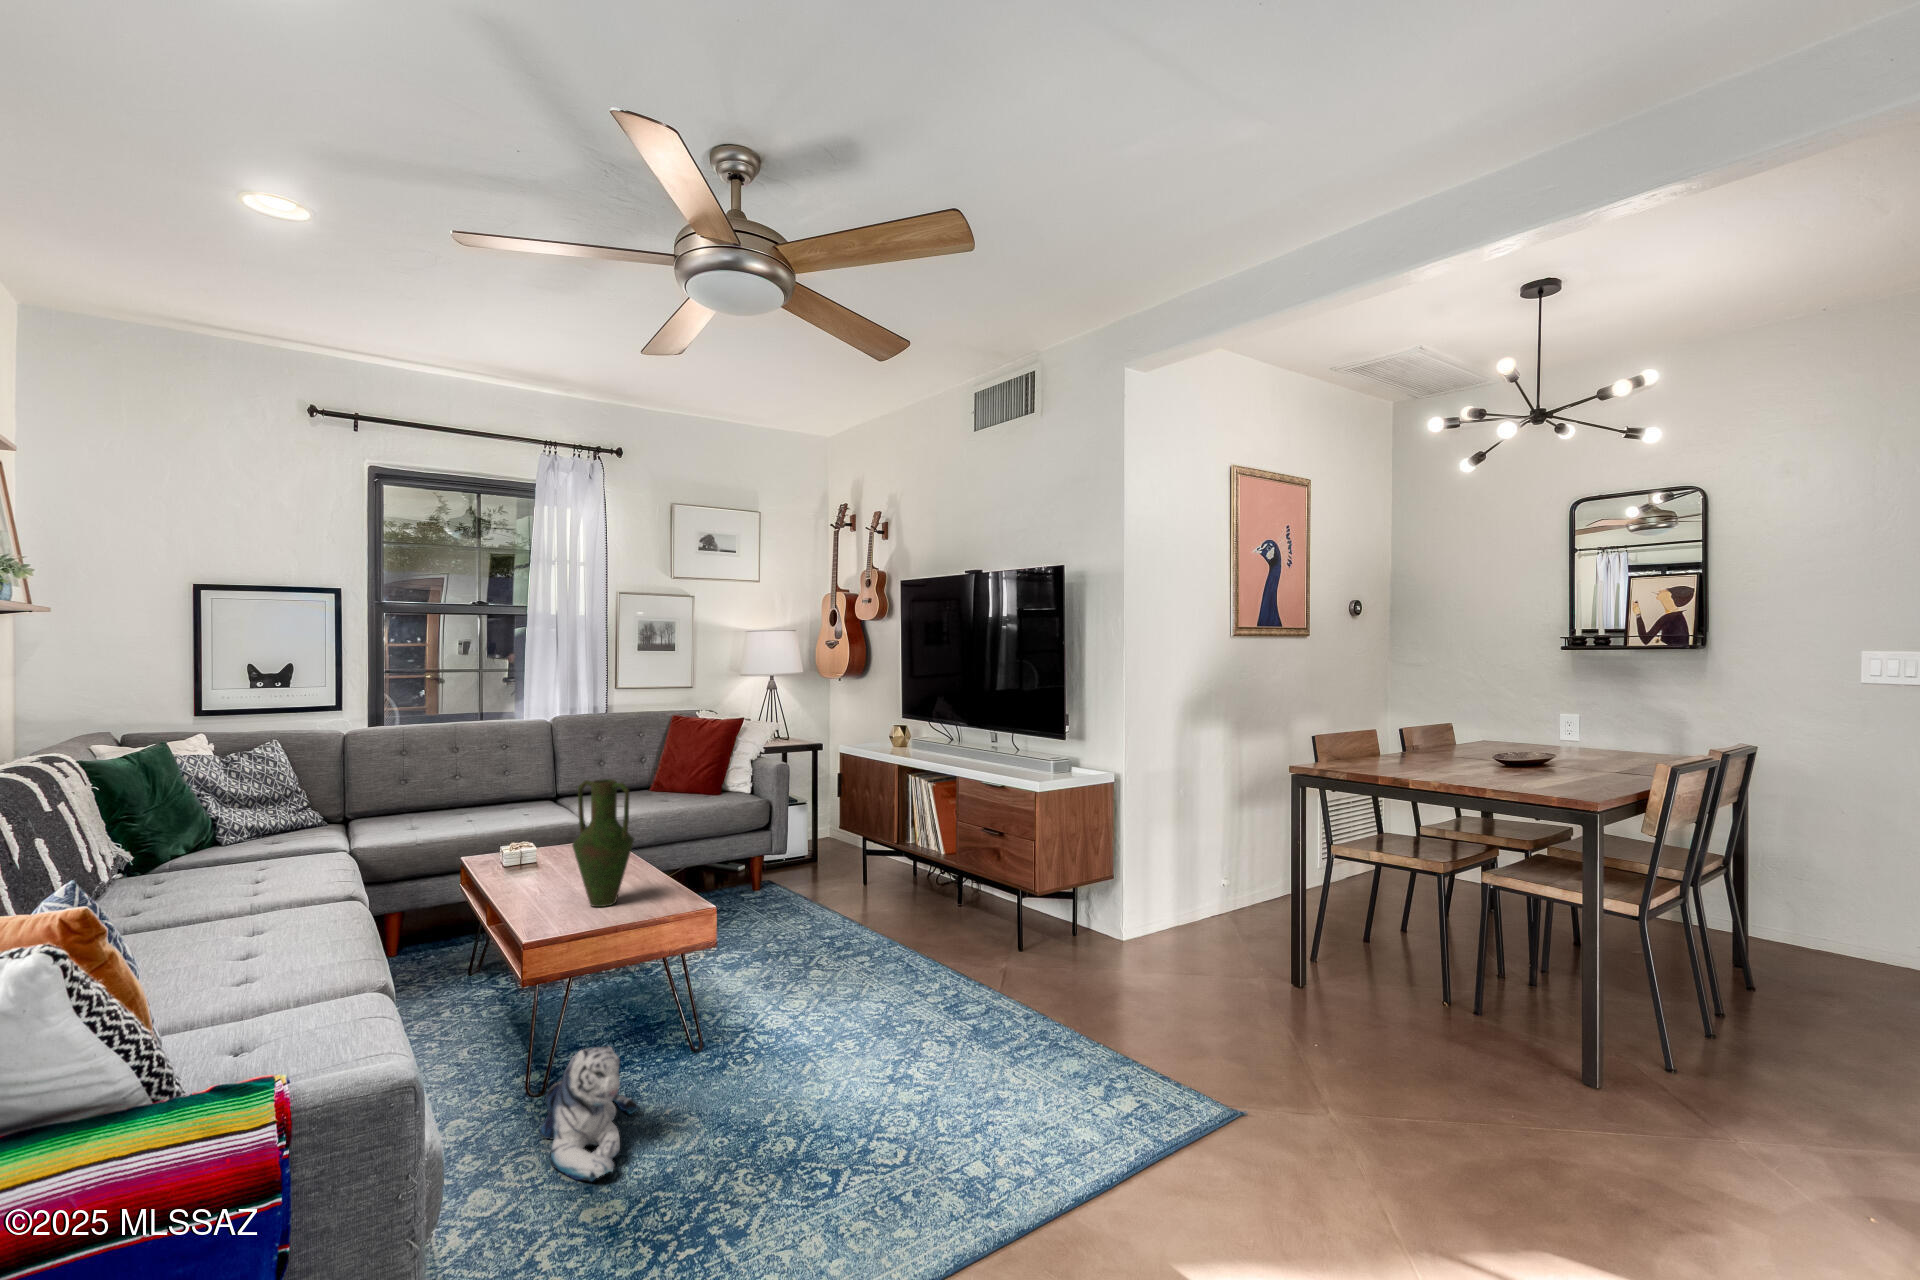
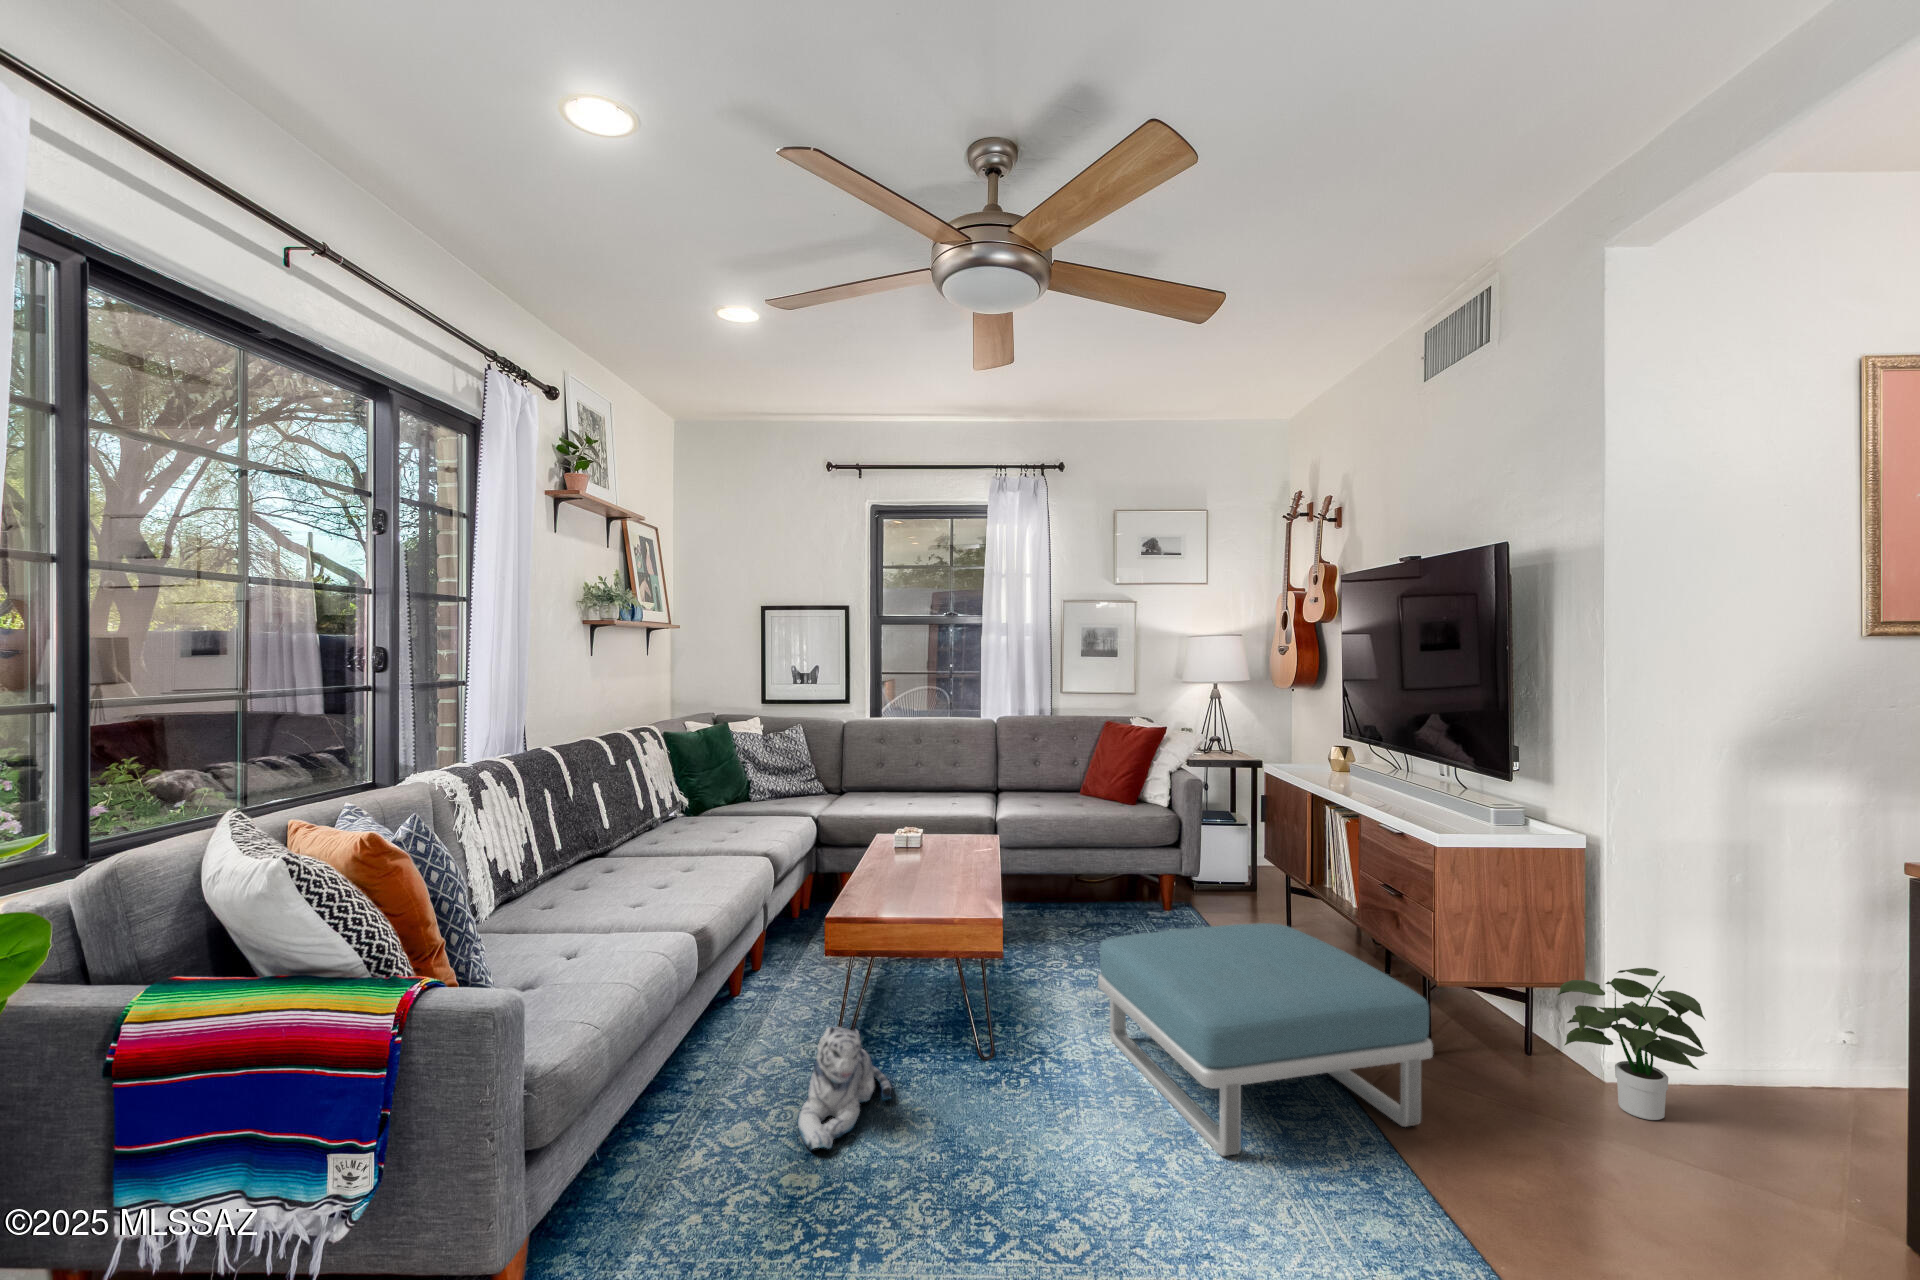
vase: present [572,779,634,907] -> none [883,778,937,899]
potted plant: none [1104,856,1186,956] -> present [1558,968,1708,1120]
footstool: none [788,872,1055,1057] -> present [1098,923,1433,1156]

